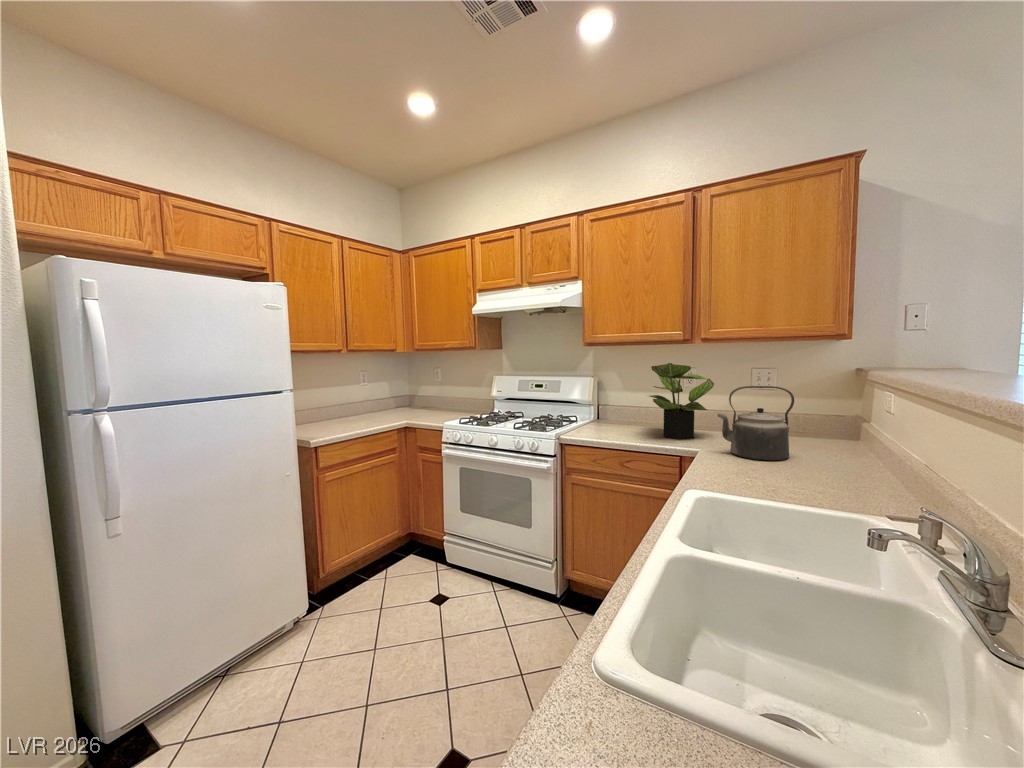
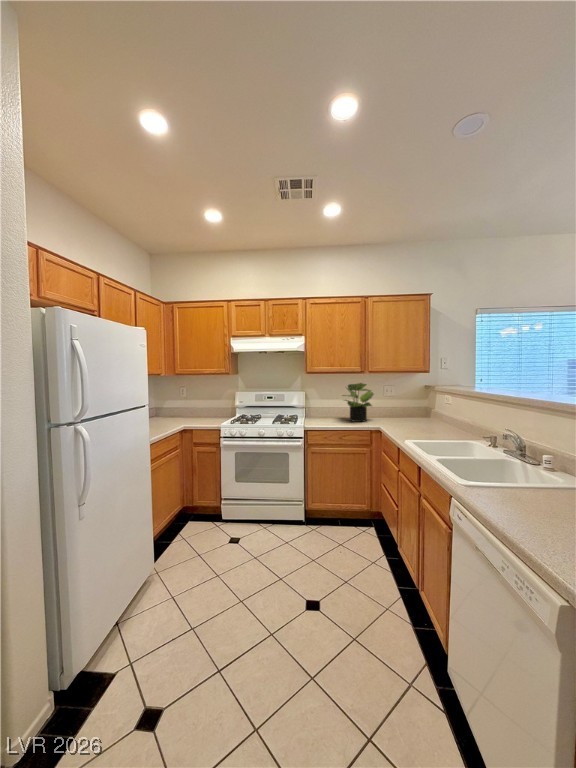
kettle: present [718,386,794,461] -> none [387,393,417,427]

